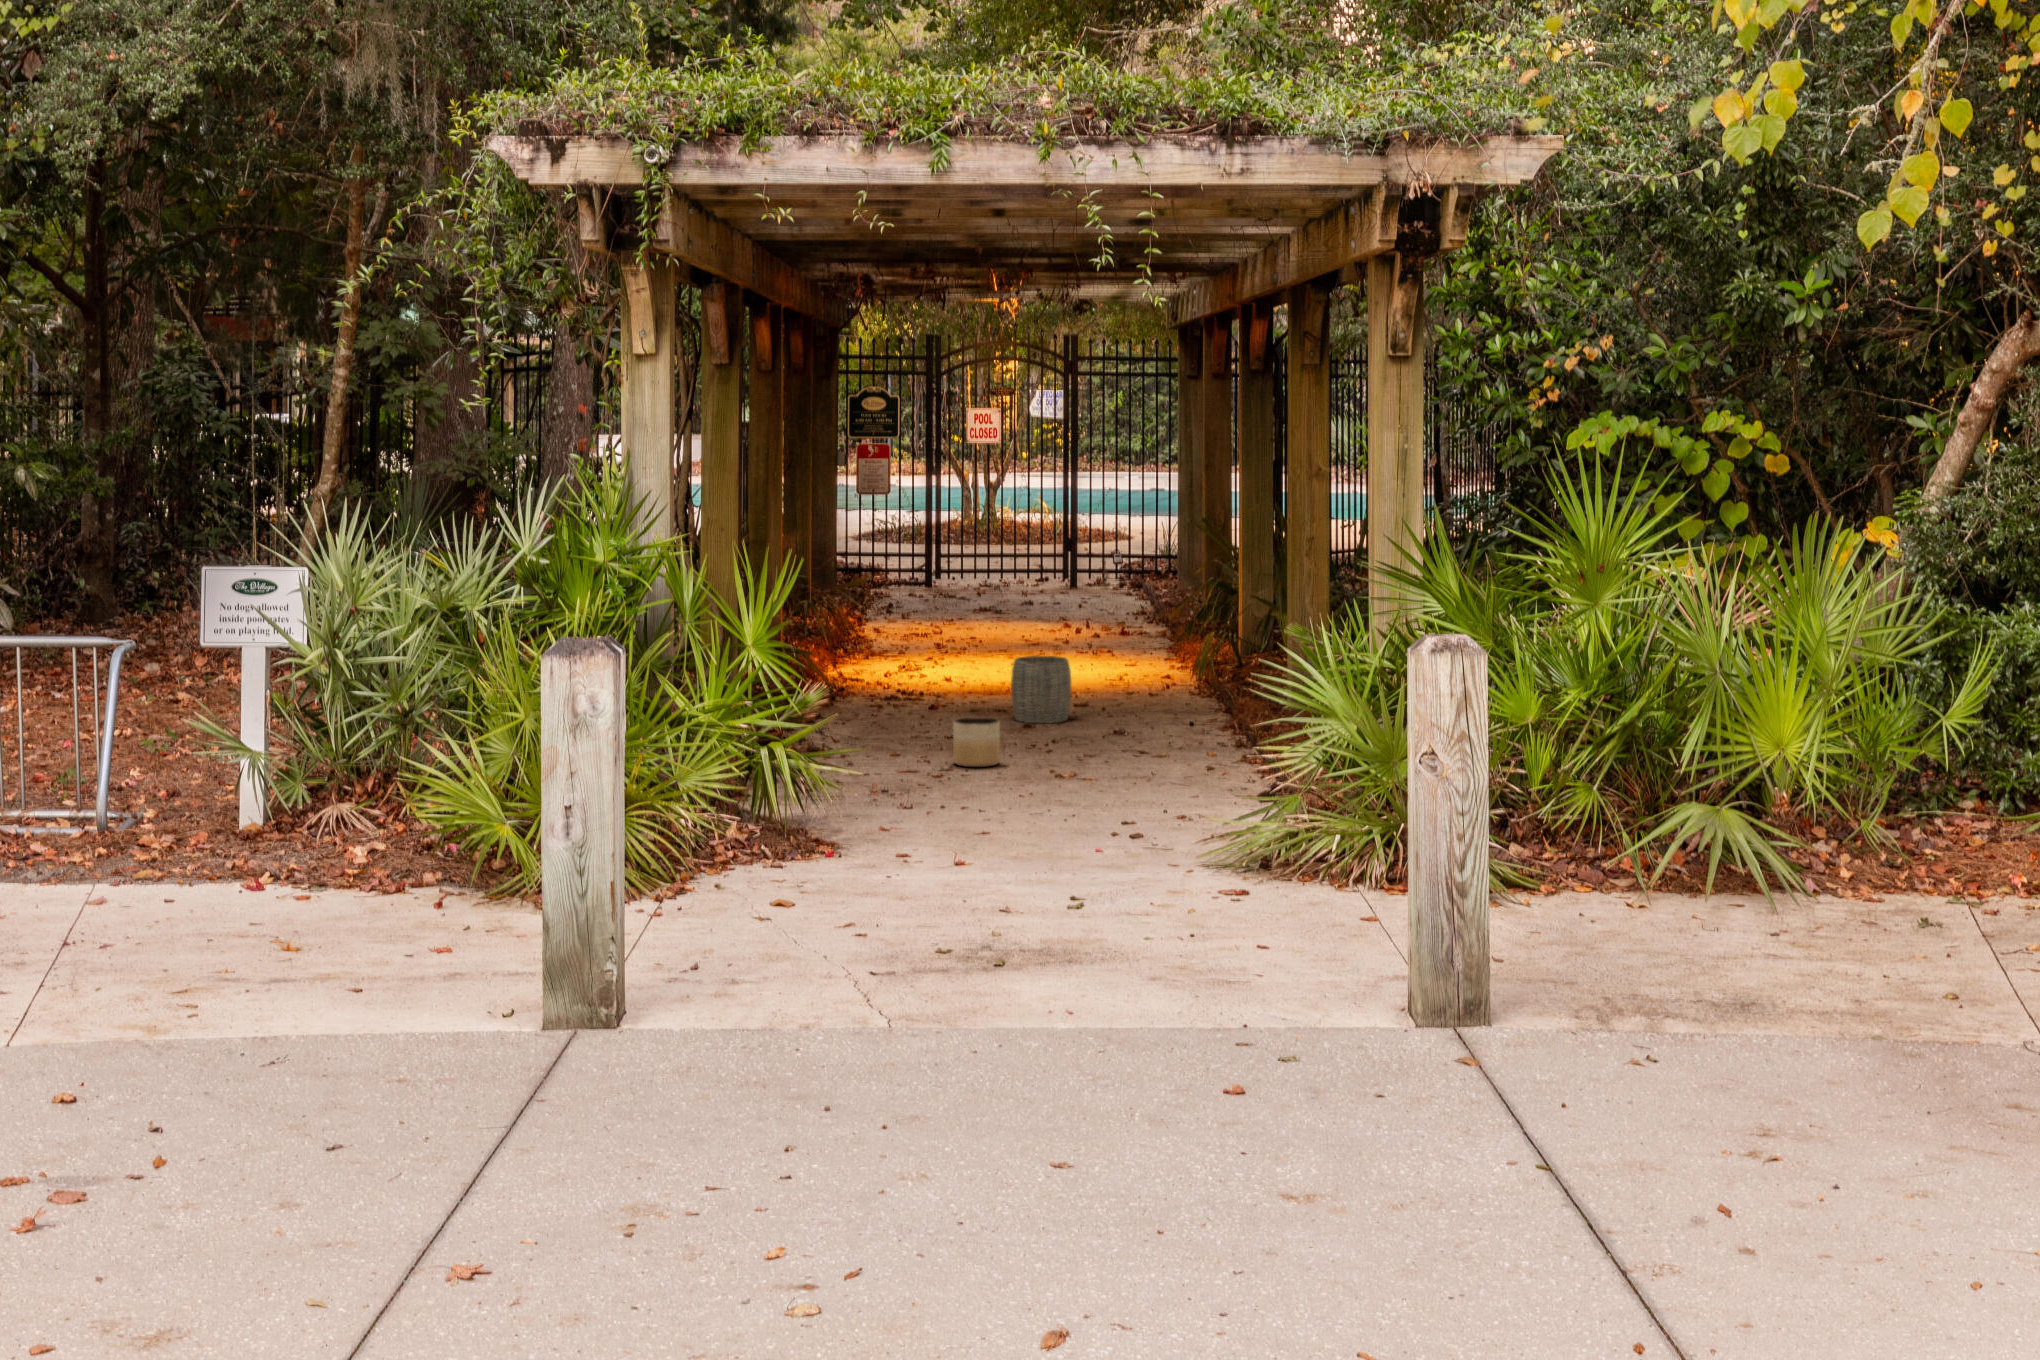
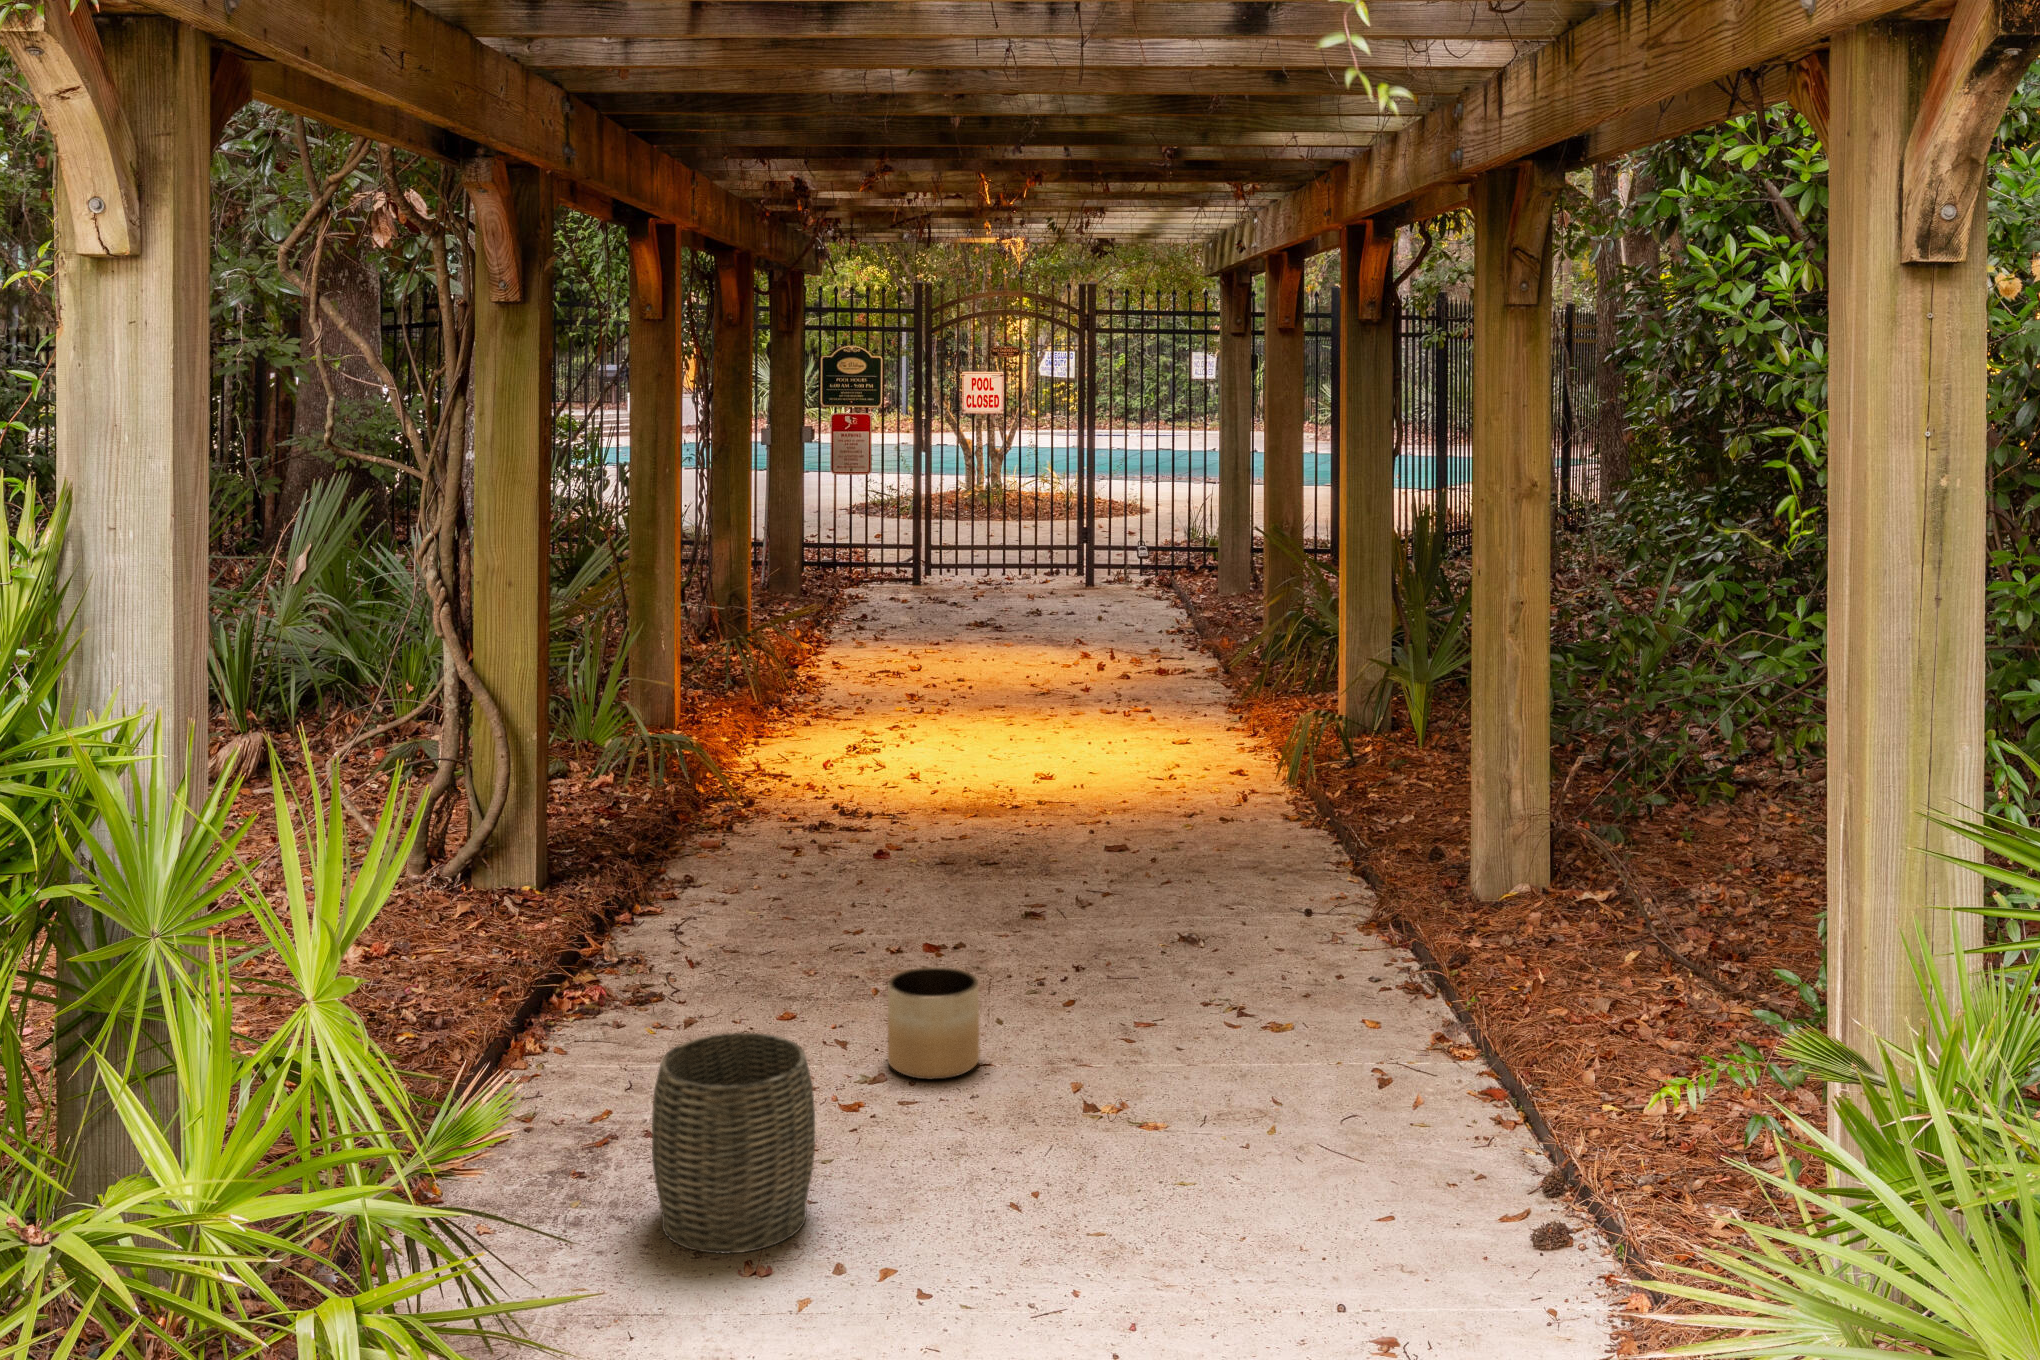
woven basket: present [1011,656,1071,723] -> present [652,1033,815,1254]

